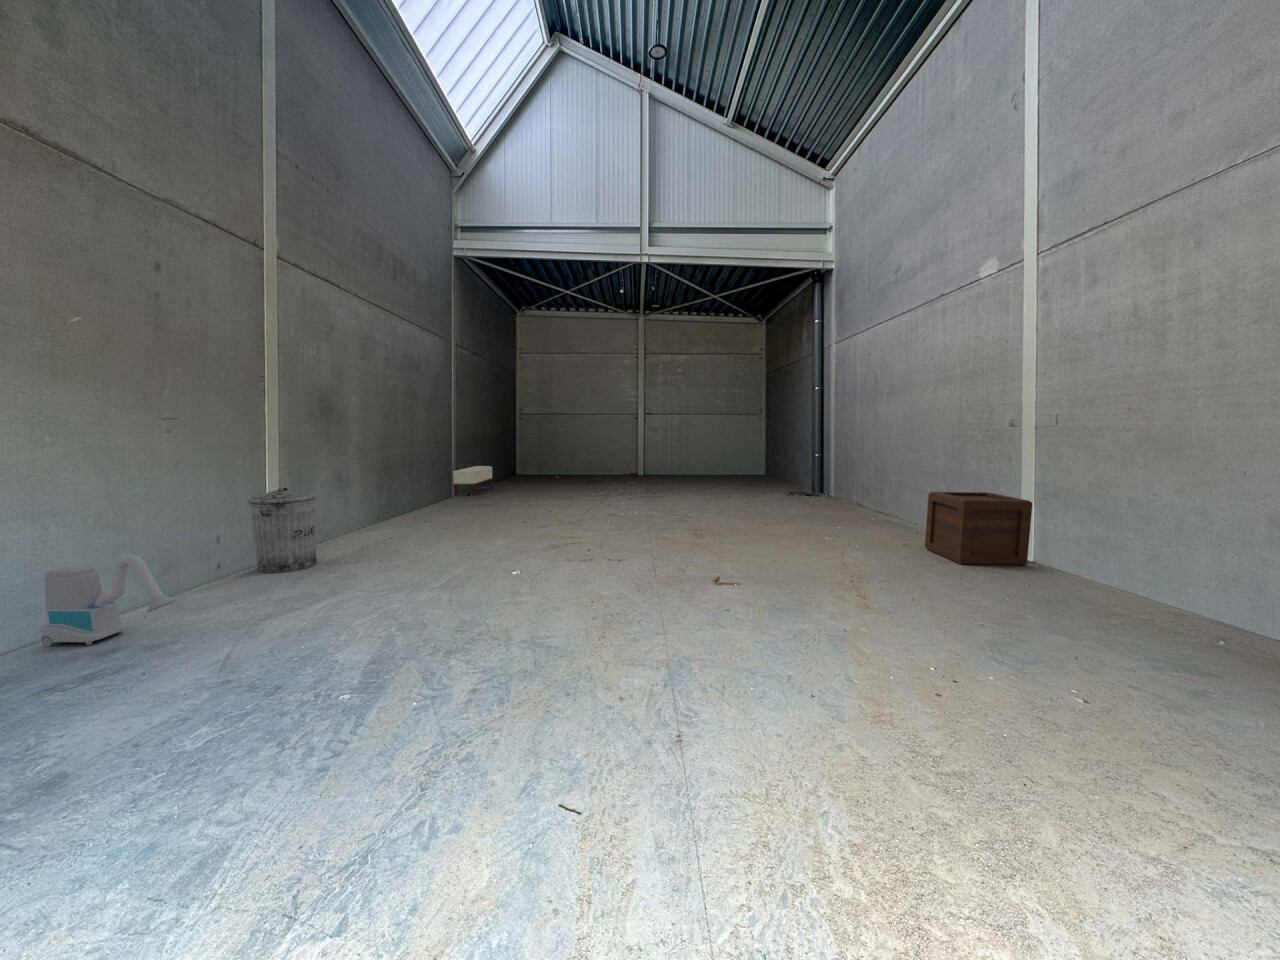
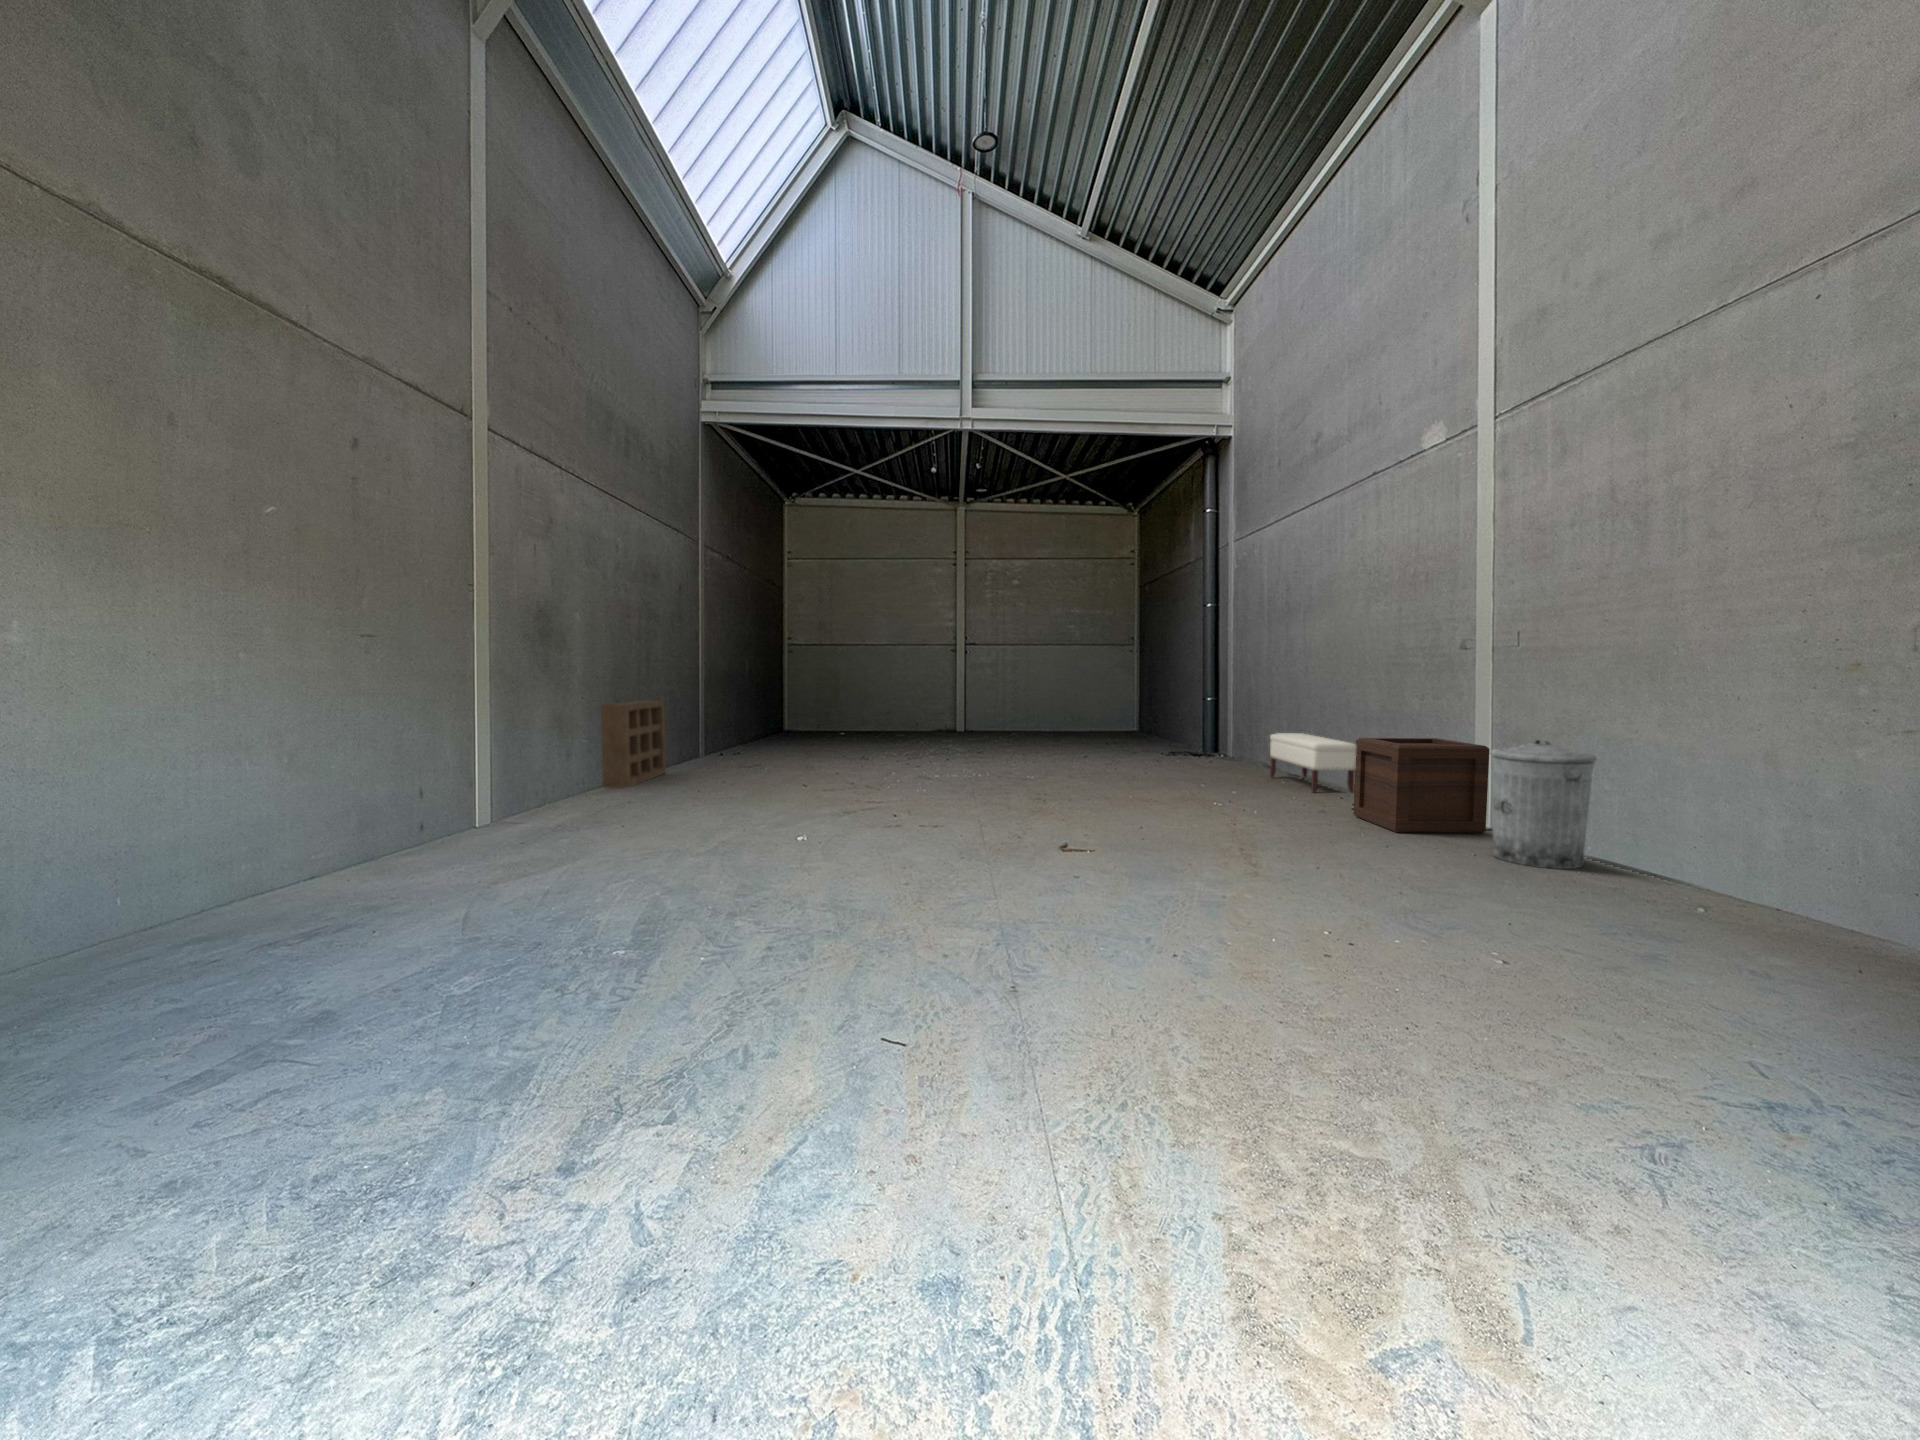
shelving unit: none [381,457,431,521] -> present [601,701,666,788]
bench: present [453,466,492,496] -> present [1270,733,1356,793]
trash can: present [248,488,317,573] -> present [1490,740,1597,869]
vacuum cleaner: present [40,555,177,646] -> none [217,800,385,914]

